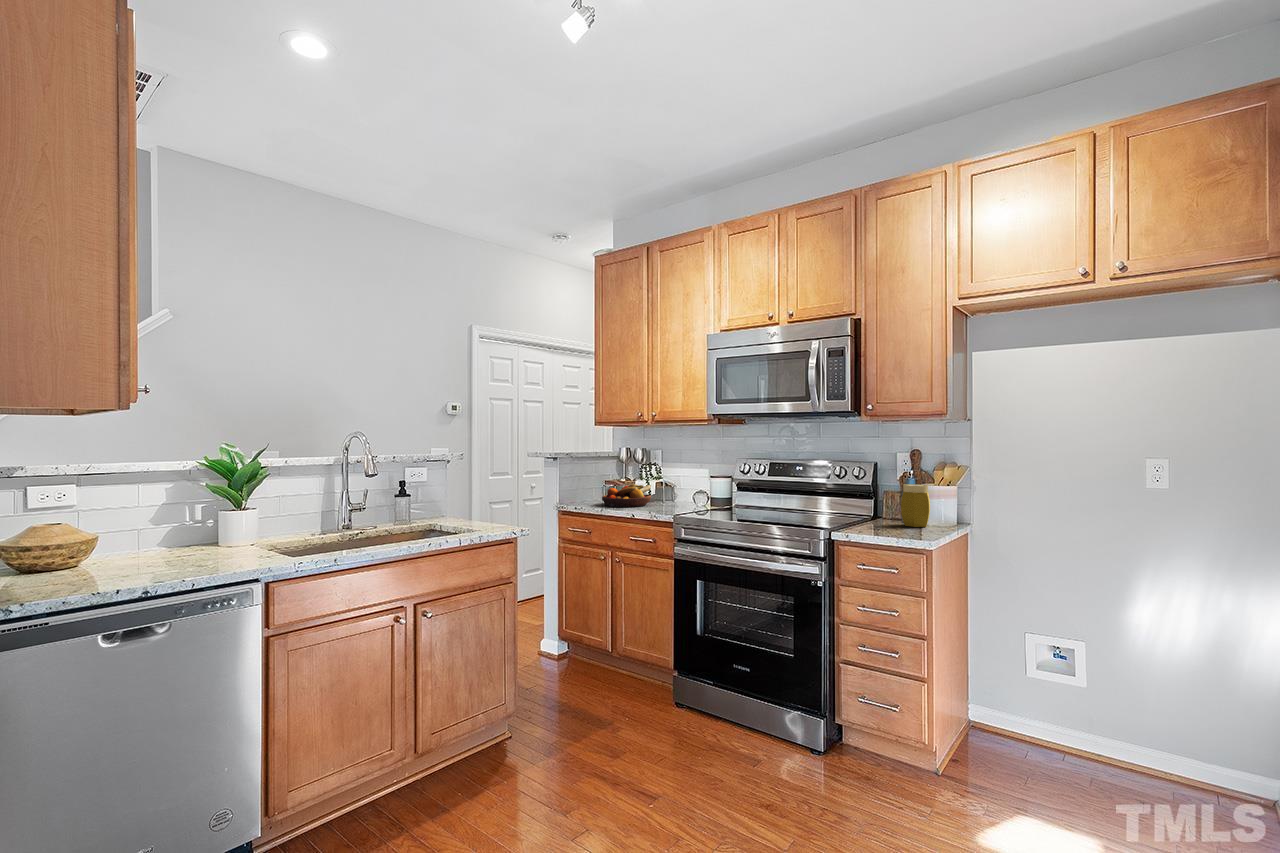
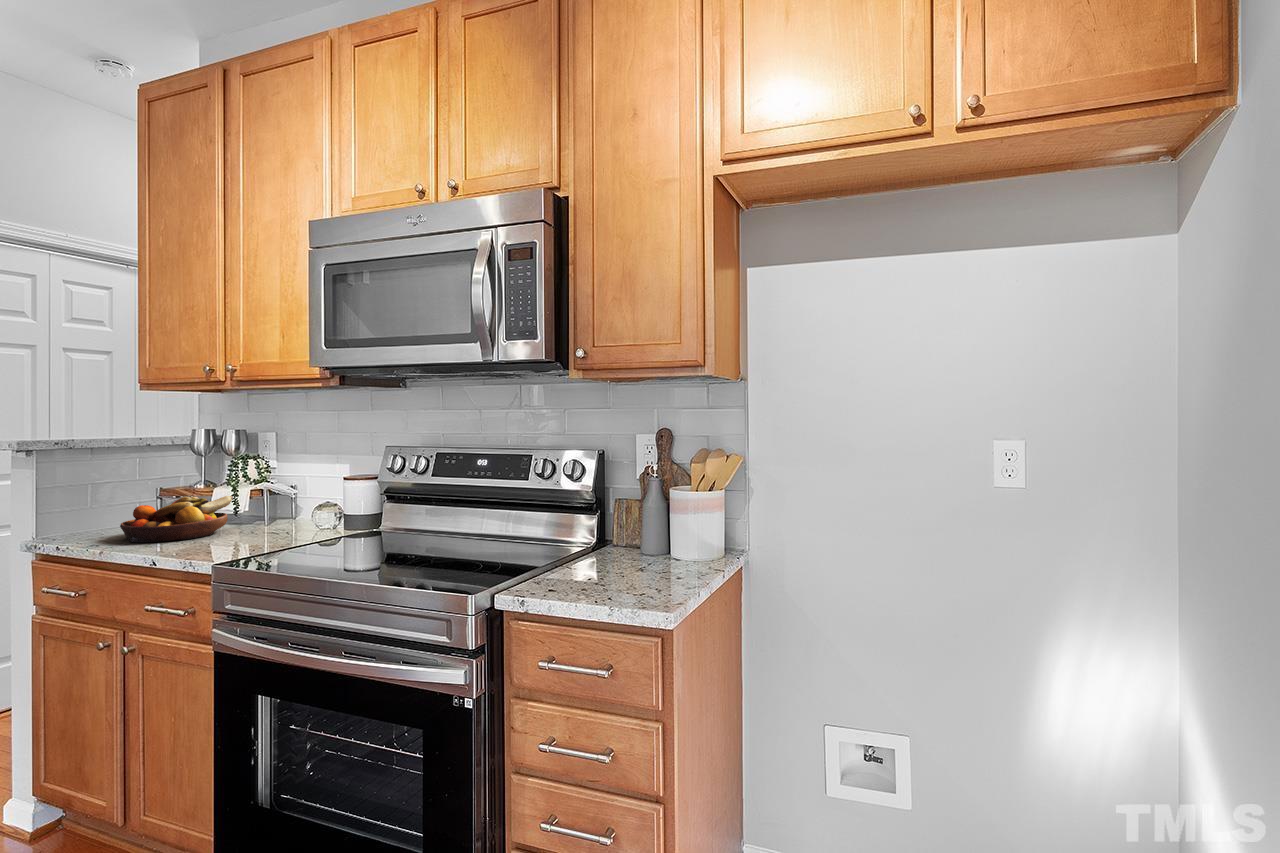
jar: present [901,484,930,527] -> none [633,490,681,567]

